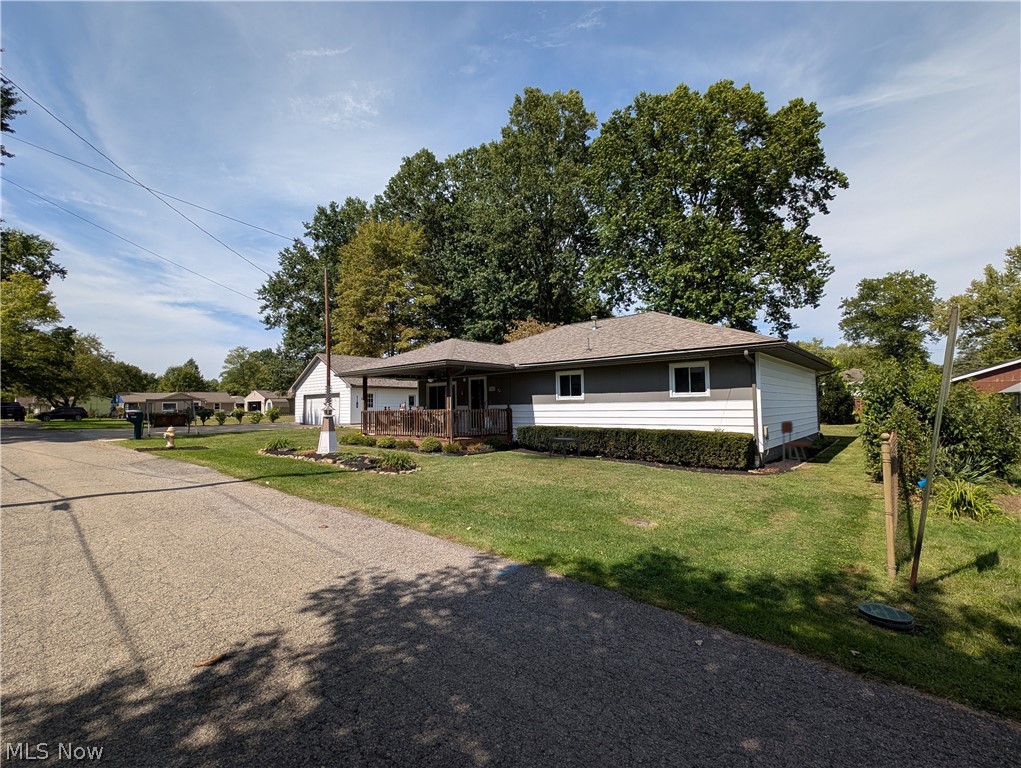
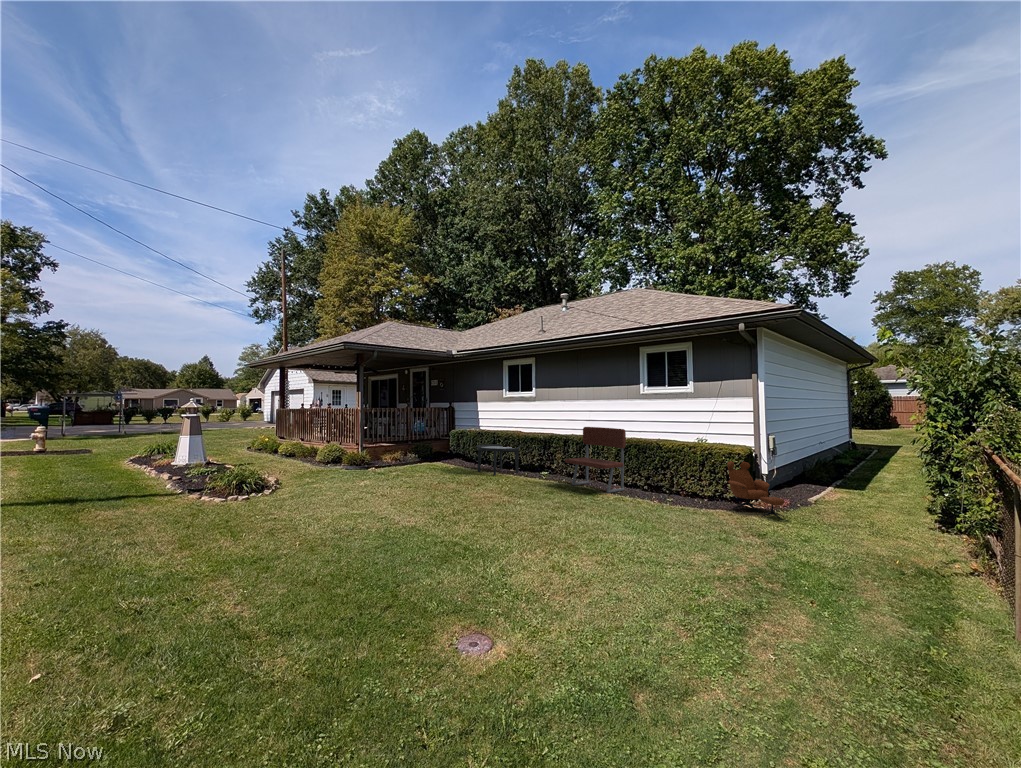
bench: present [781,421,812,462] -> present [565,427,626,493]
lounge chair: none [739,443,776,477] -> present [727,461,785,520]

